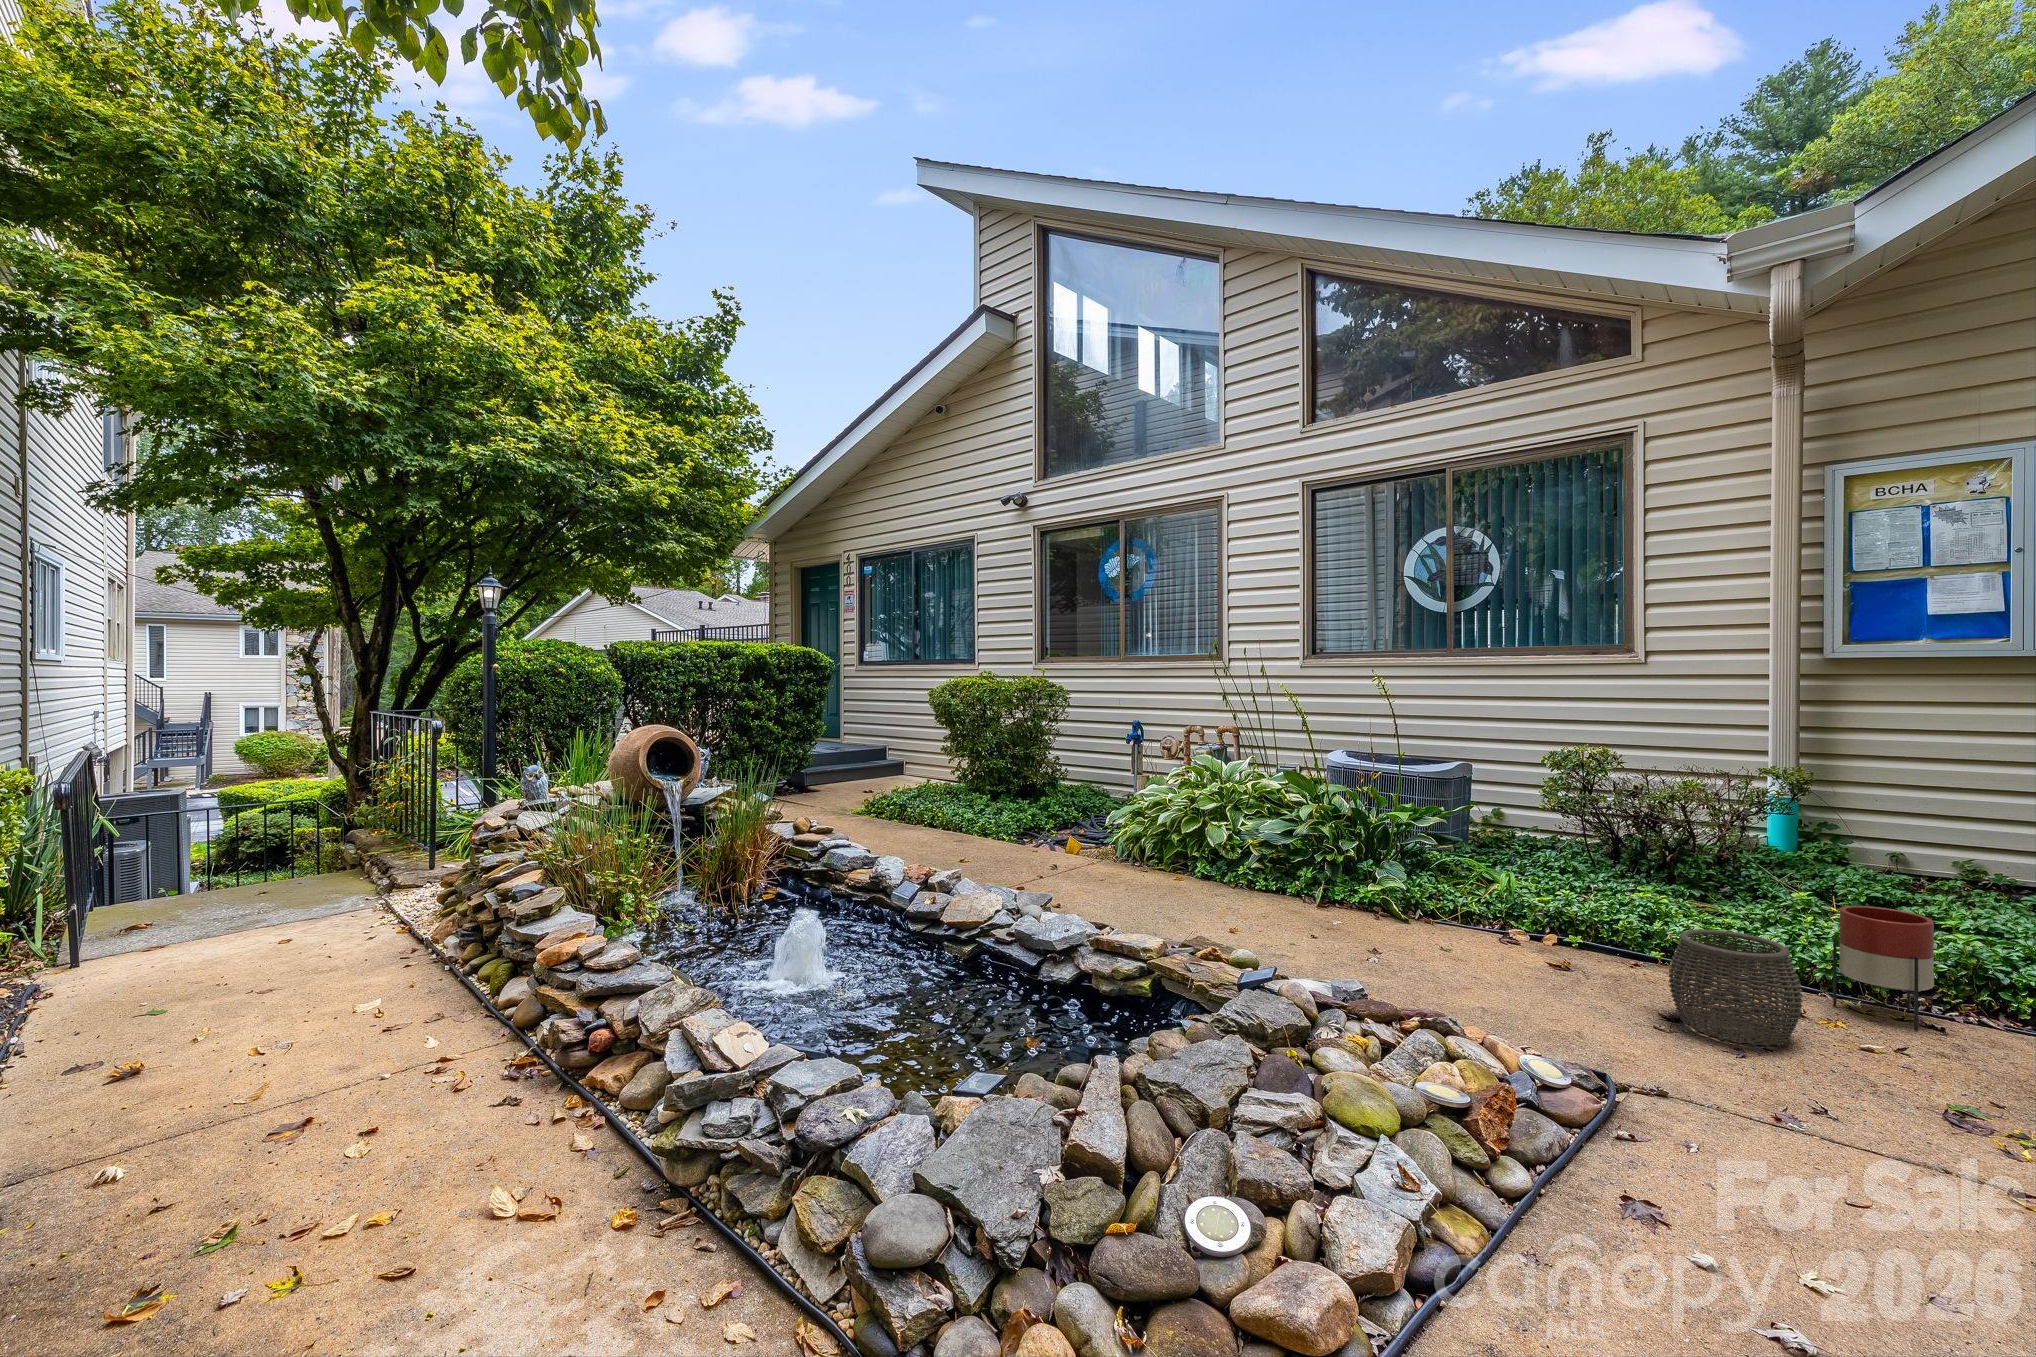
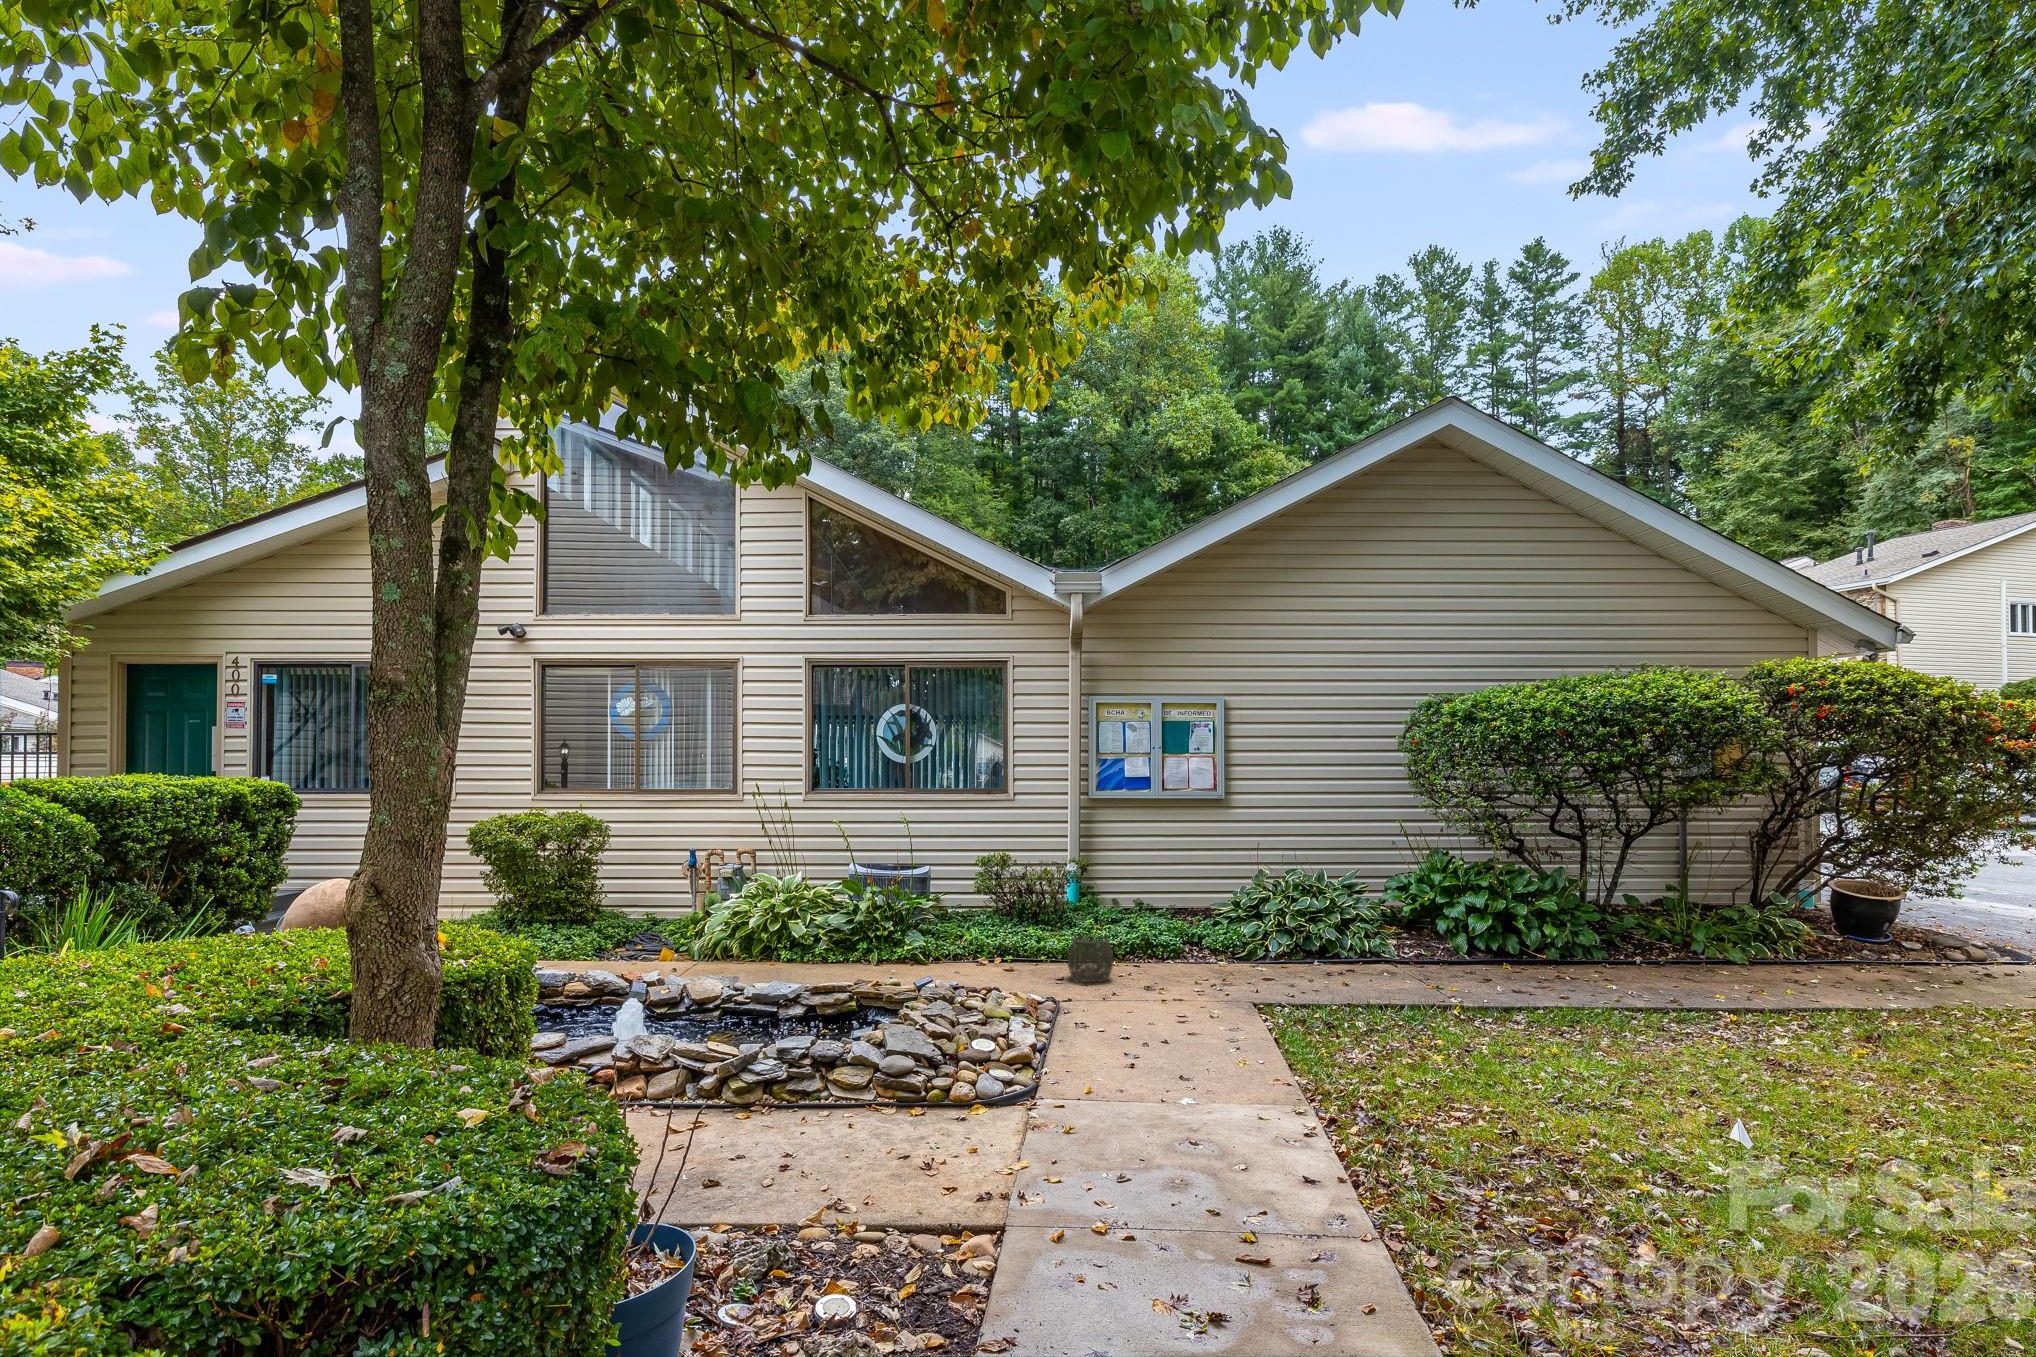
planter: present [1833,906,1934,1031] -> none [1115,918,1147,968]

